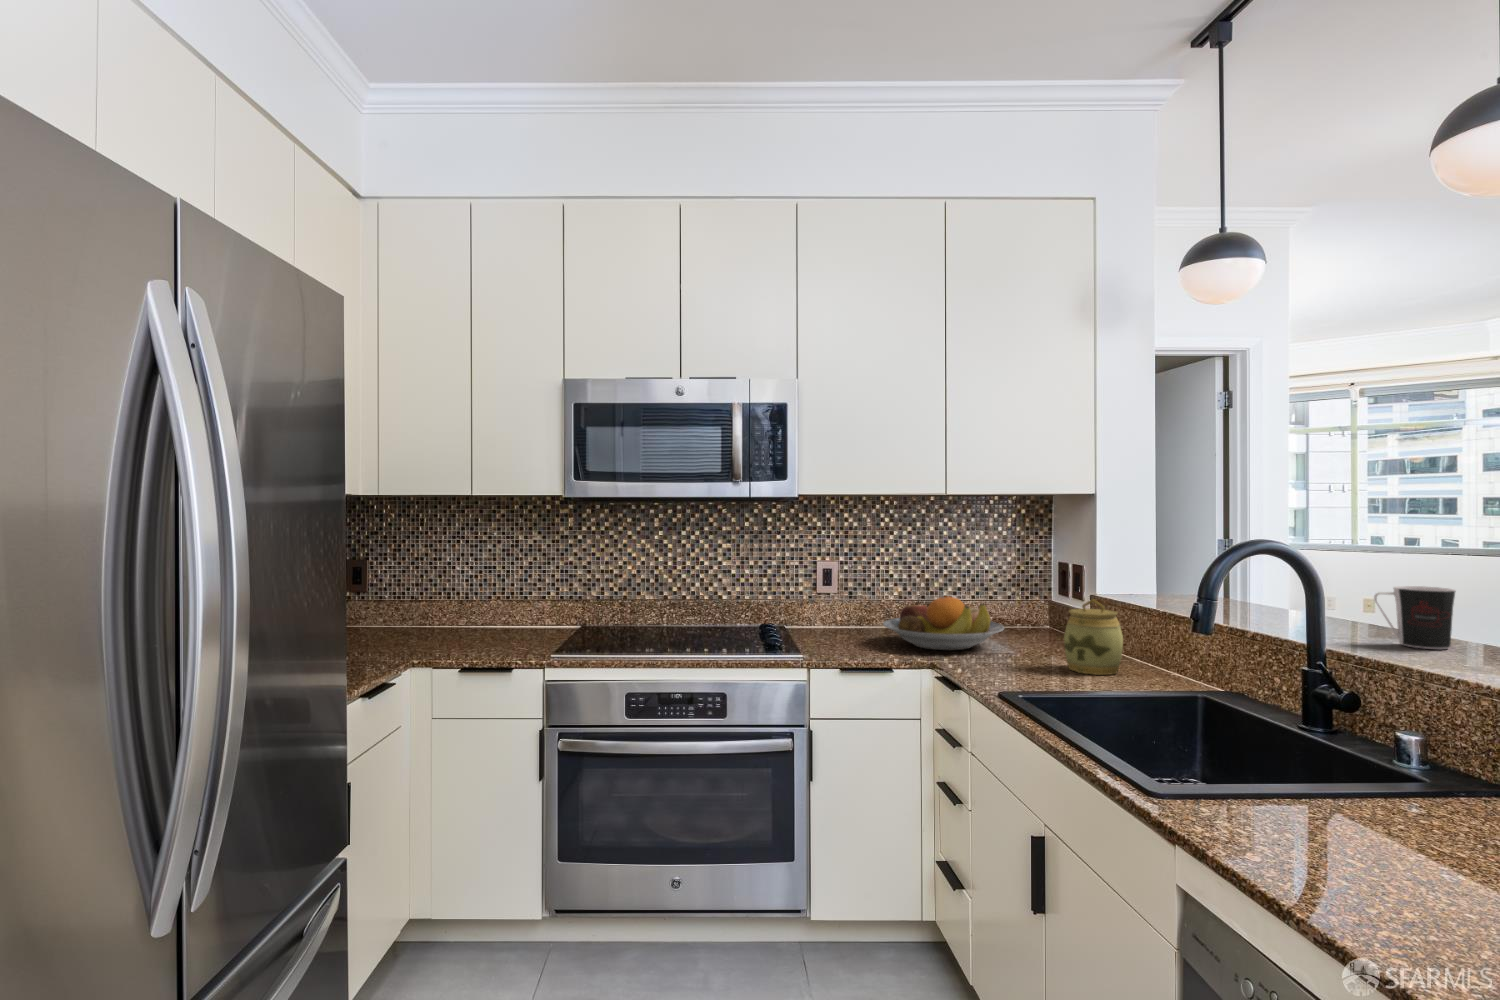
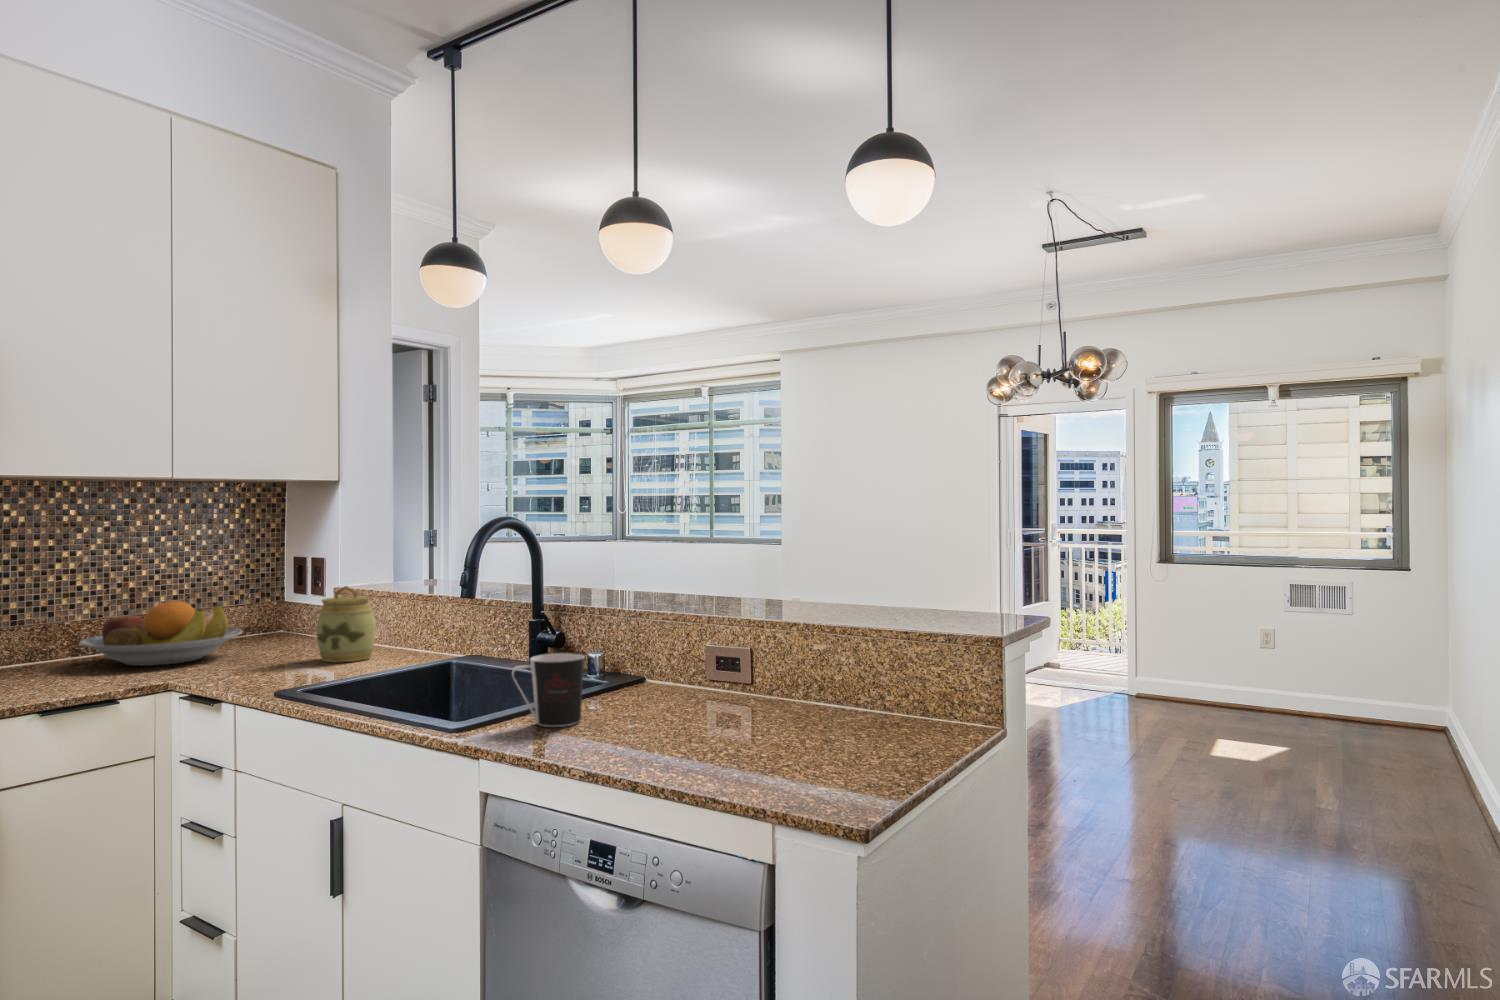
coffee cup: present [1374,586,1456,649] -> present [512,653,585,727]

